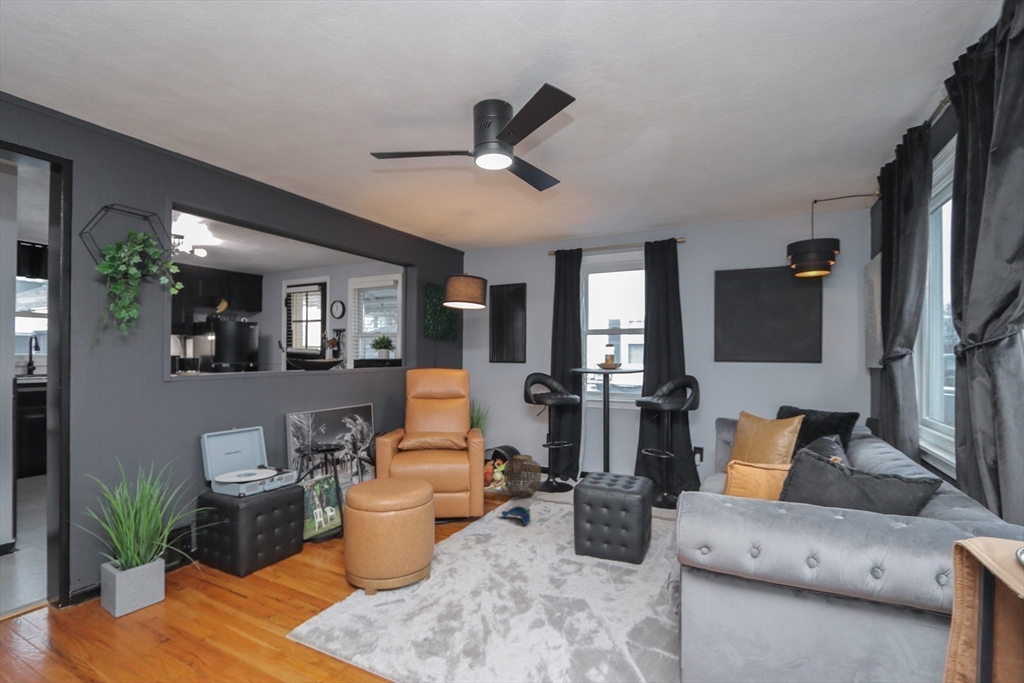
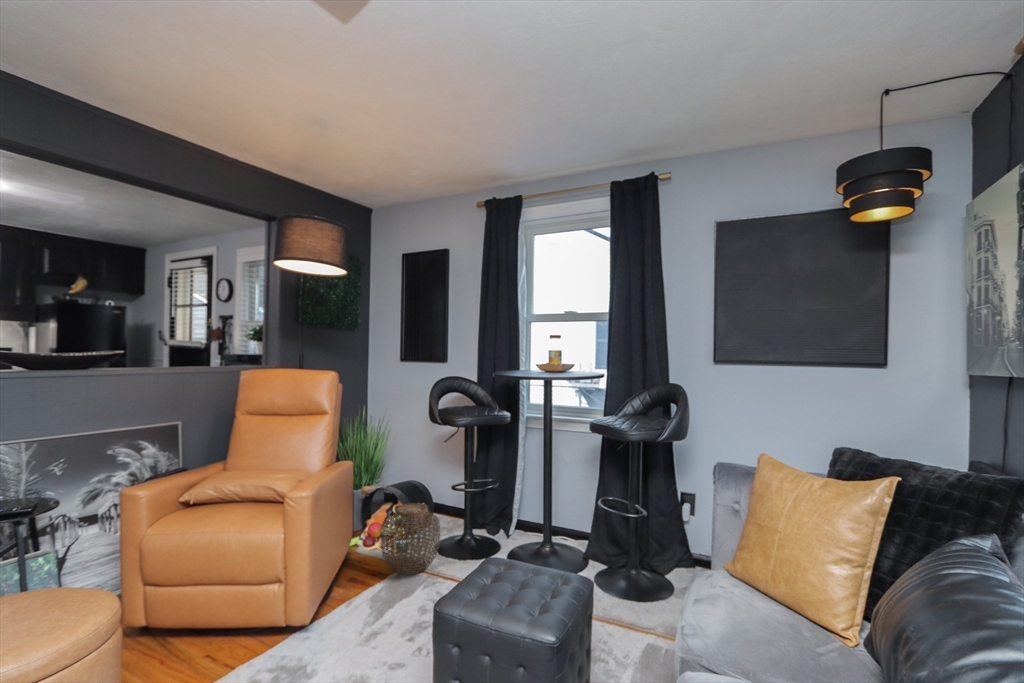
plush toy: present [502,506,530,525] -> none [342,608,391,653]

